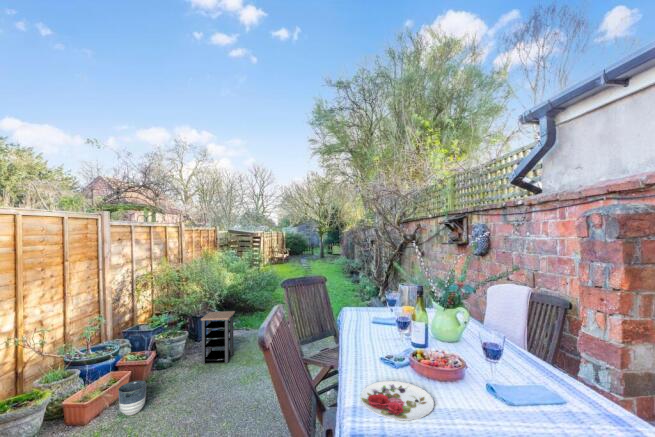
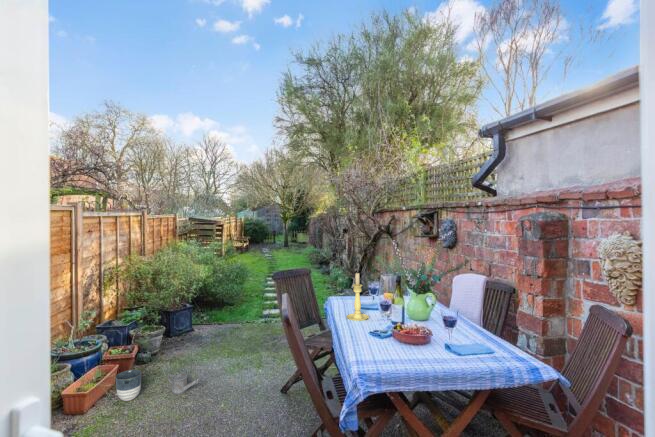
candle holder: none [359,280,386,339] -> present [347,273,369,321]
side table: present [201,311,235,364] -> none [181,304,213,356]
plate: present [361,381,434,420] -> none [359,346,410,367]
watering can: none [175,387,206,410] -> present [168,374,200,395]

